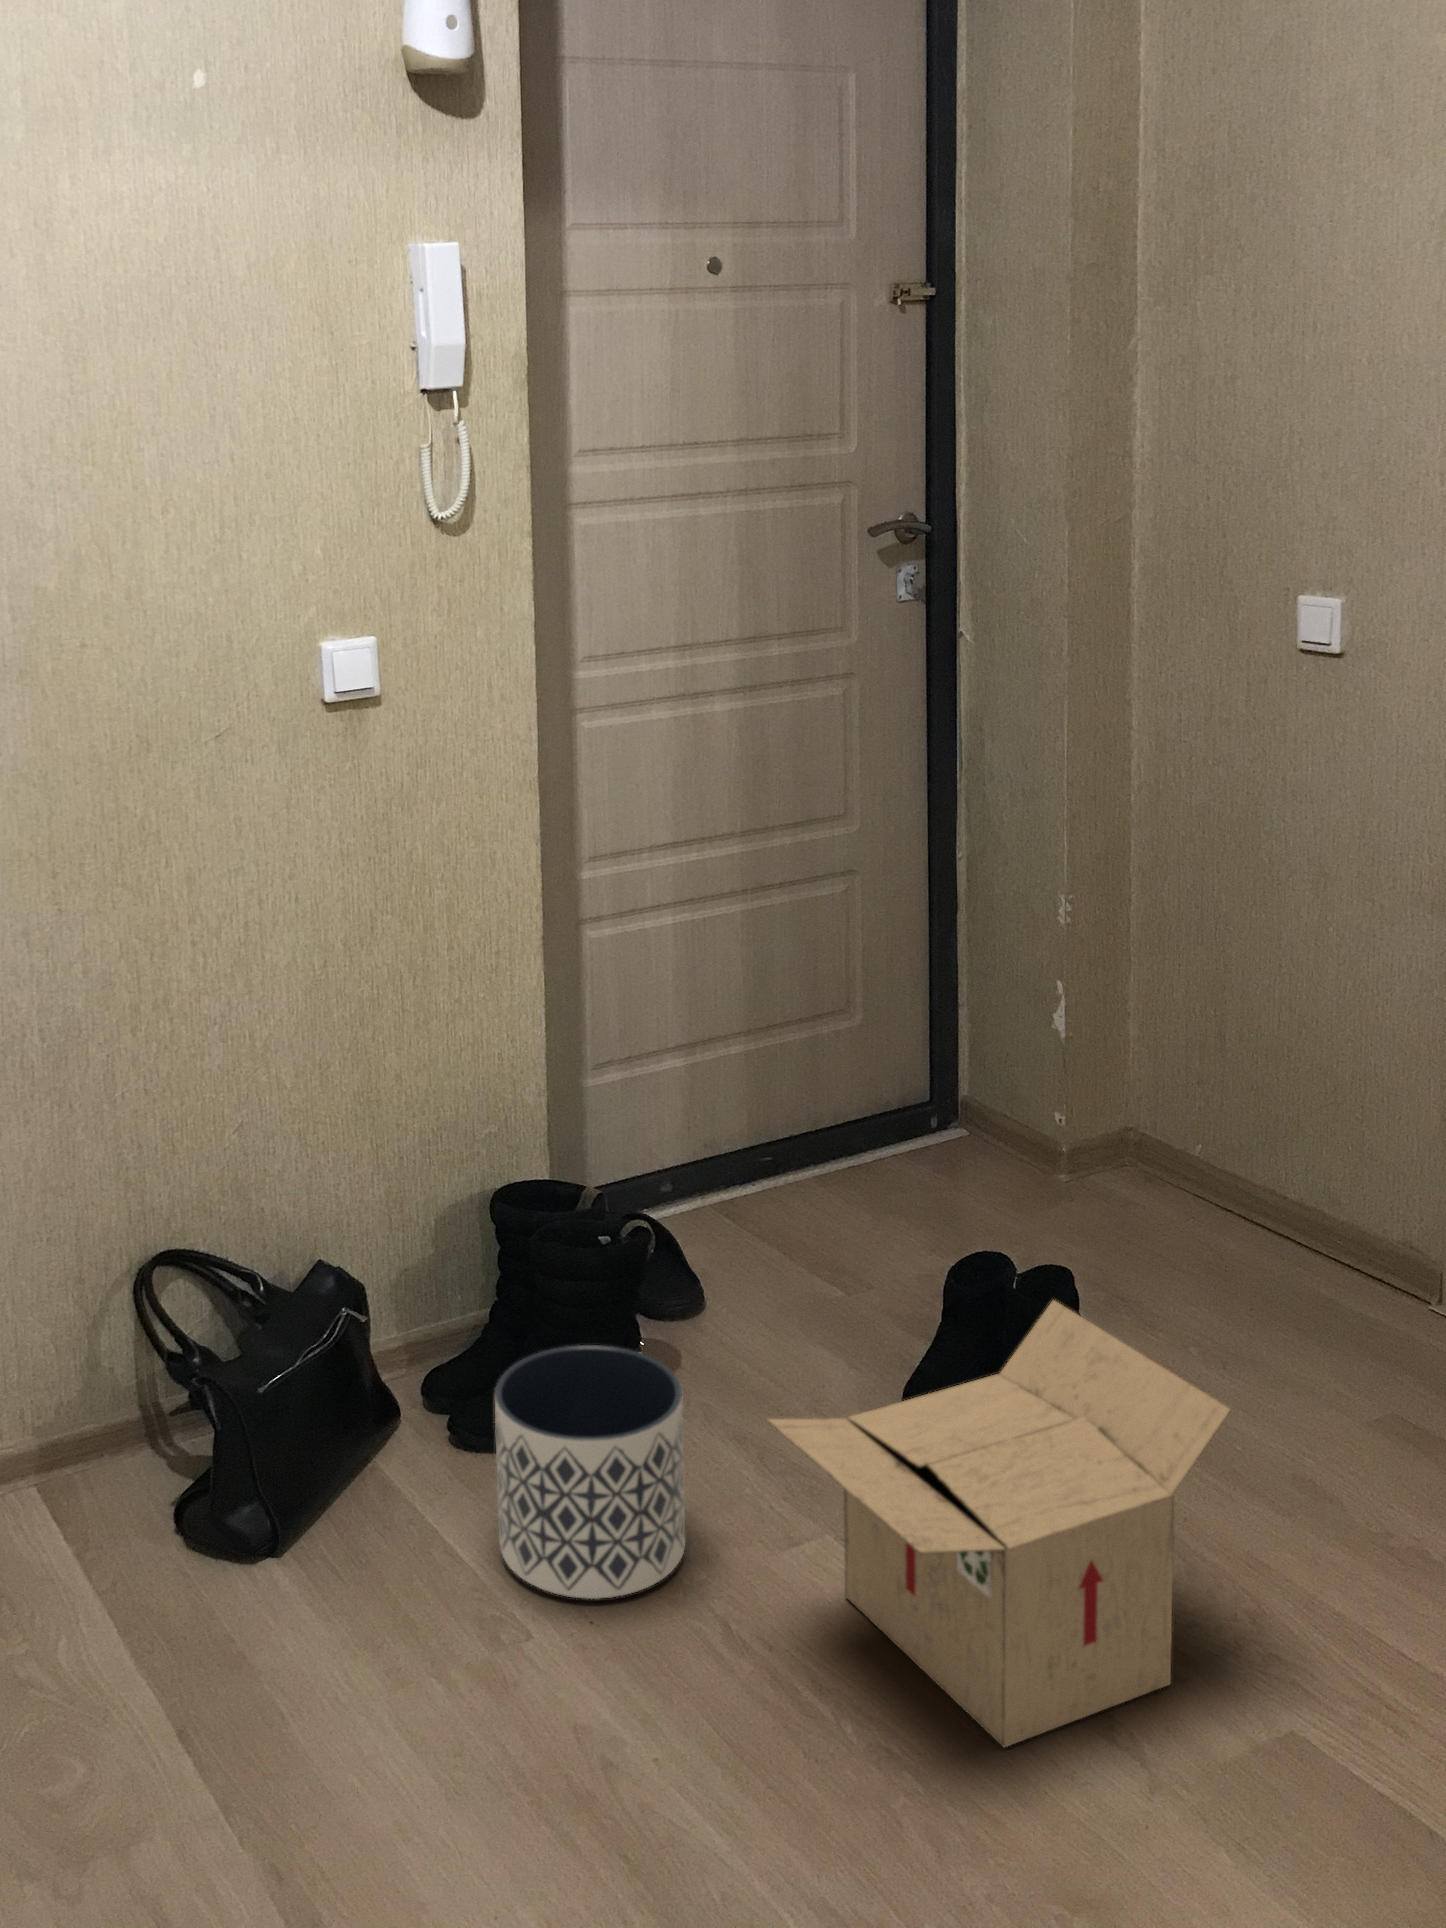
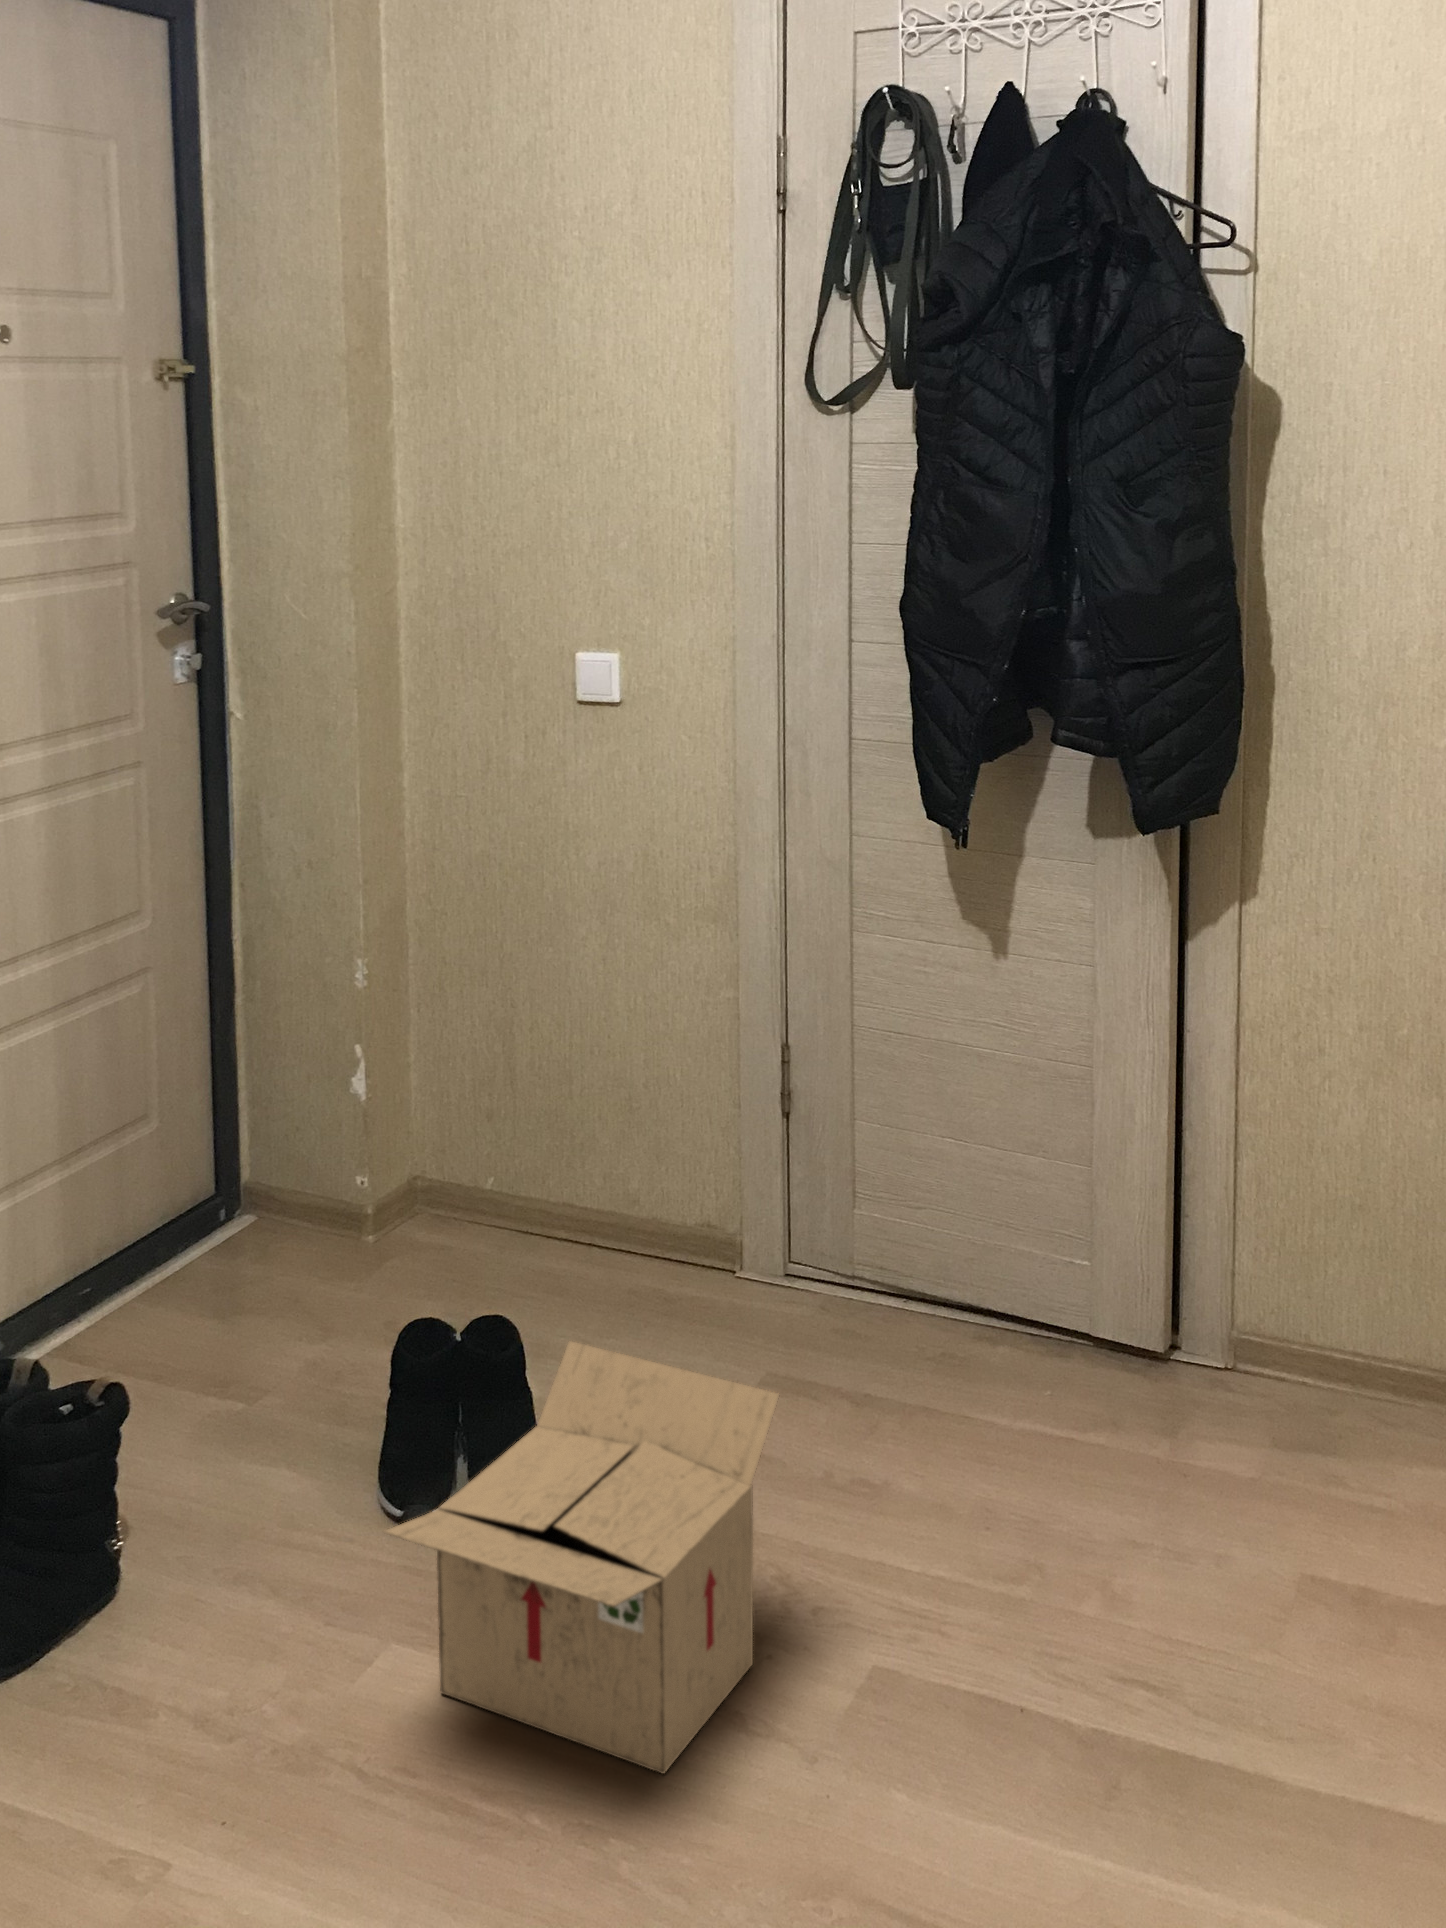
planter: present [495,1345,685,1599] -> none [52,1511,268,1801]

